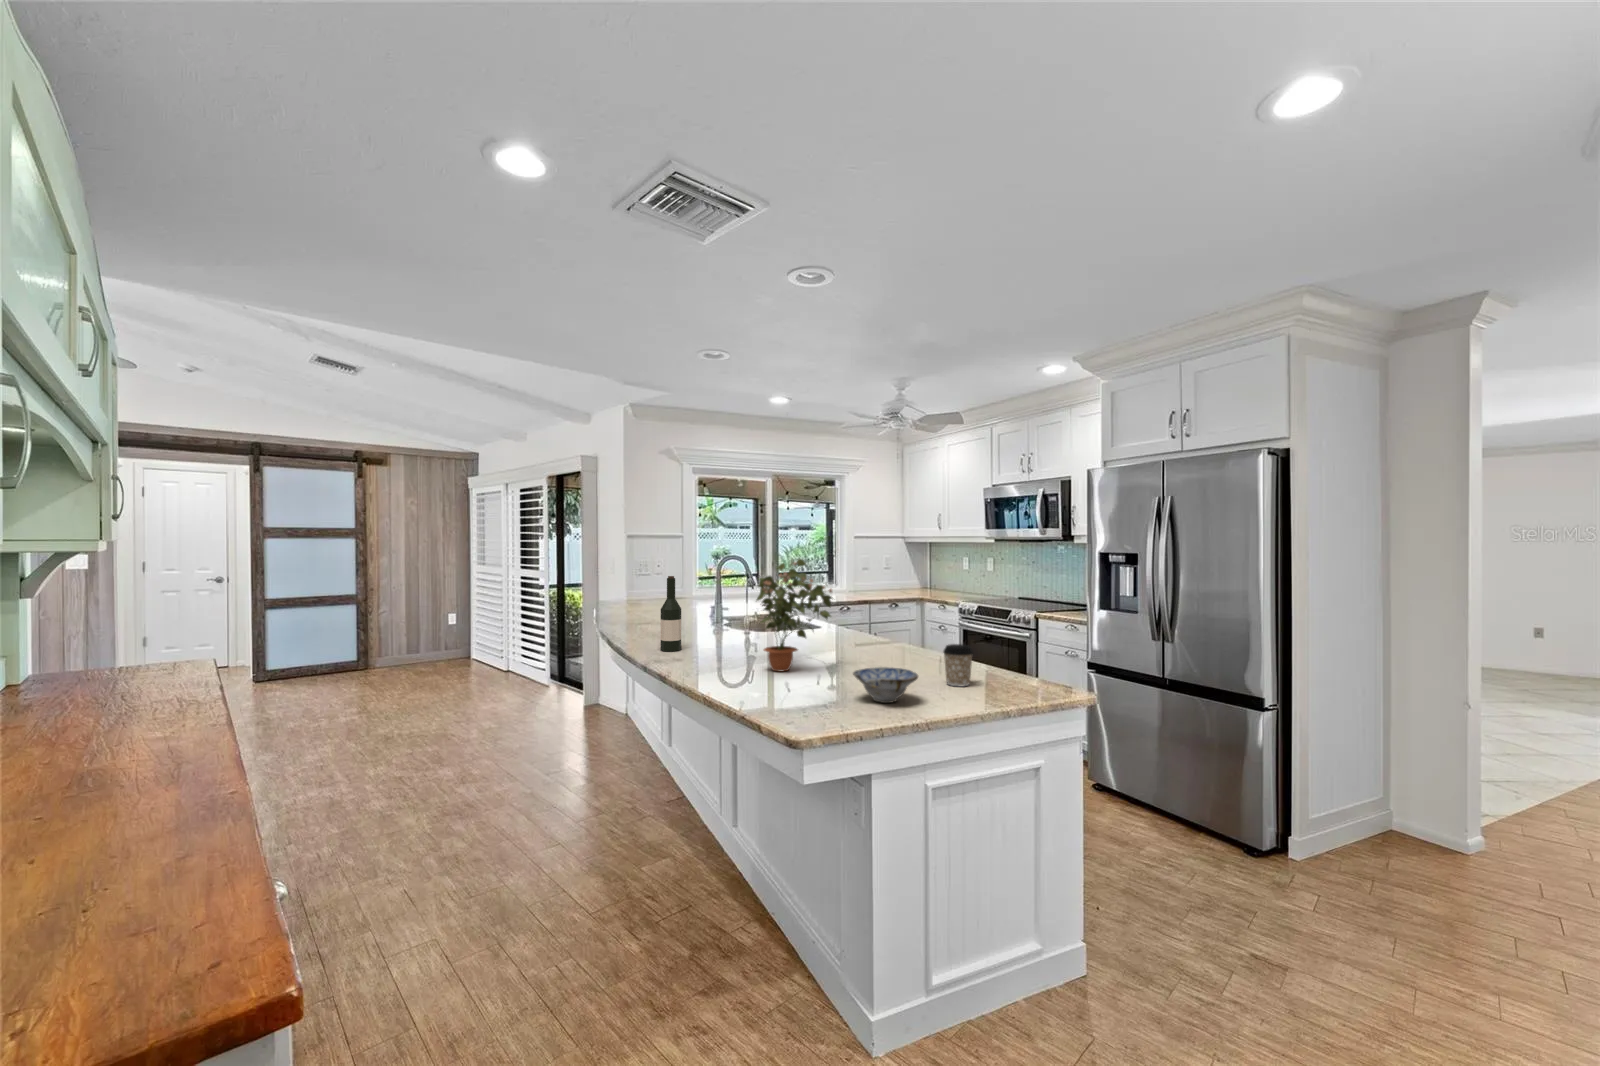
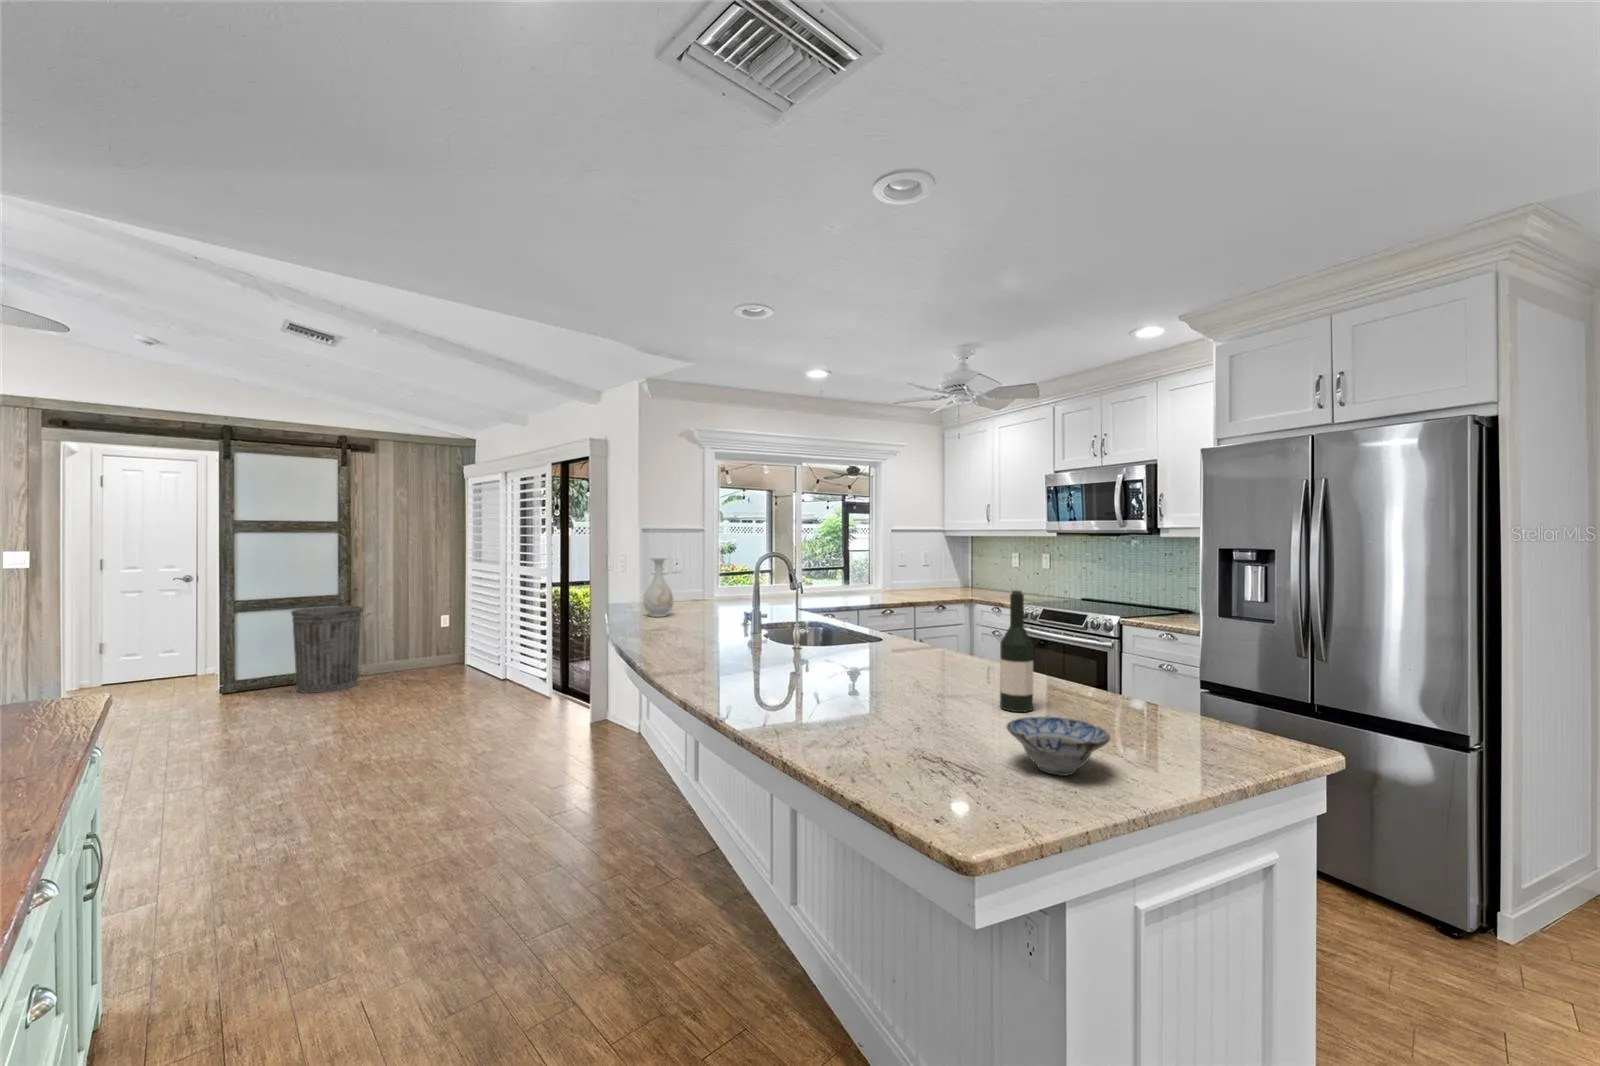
potted plant: present [757,559,832,672] -> none [828,556,942,712]
vase: none [628,561,653,611] -> present [644,558,673,617]
wine bottle: present [660,576,681,651] -> present [1000,590,1034,712]
trash can: none [313,605,378,684] -> present [291,606,363,693]
coffee cup: present [944,644,973,686] -> none [1114,678,1161,741]

